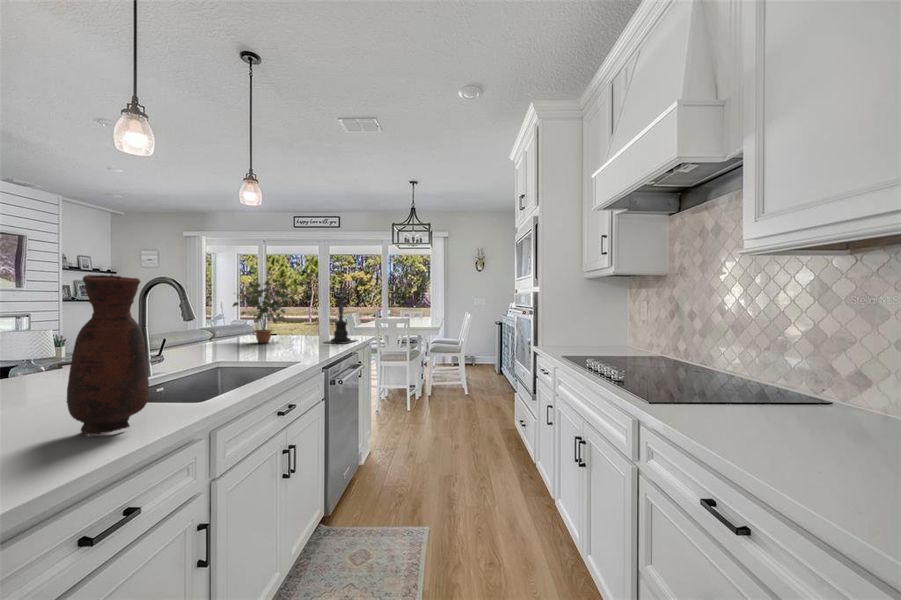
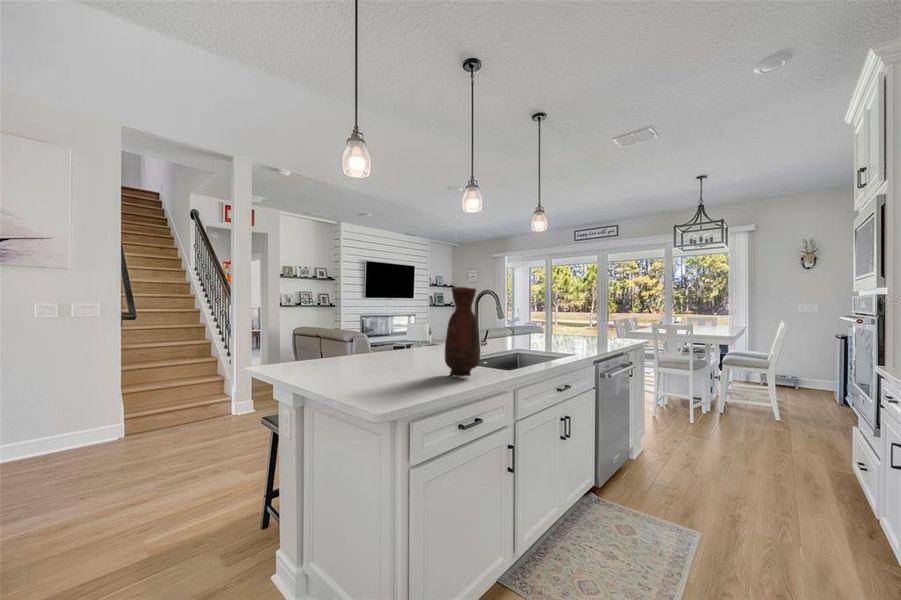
potted plant: present [233,281,294,343] -> none [526,288,575,338]
candle holder: present [324,294,355,343] -> none [596,293,631,344]

